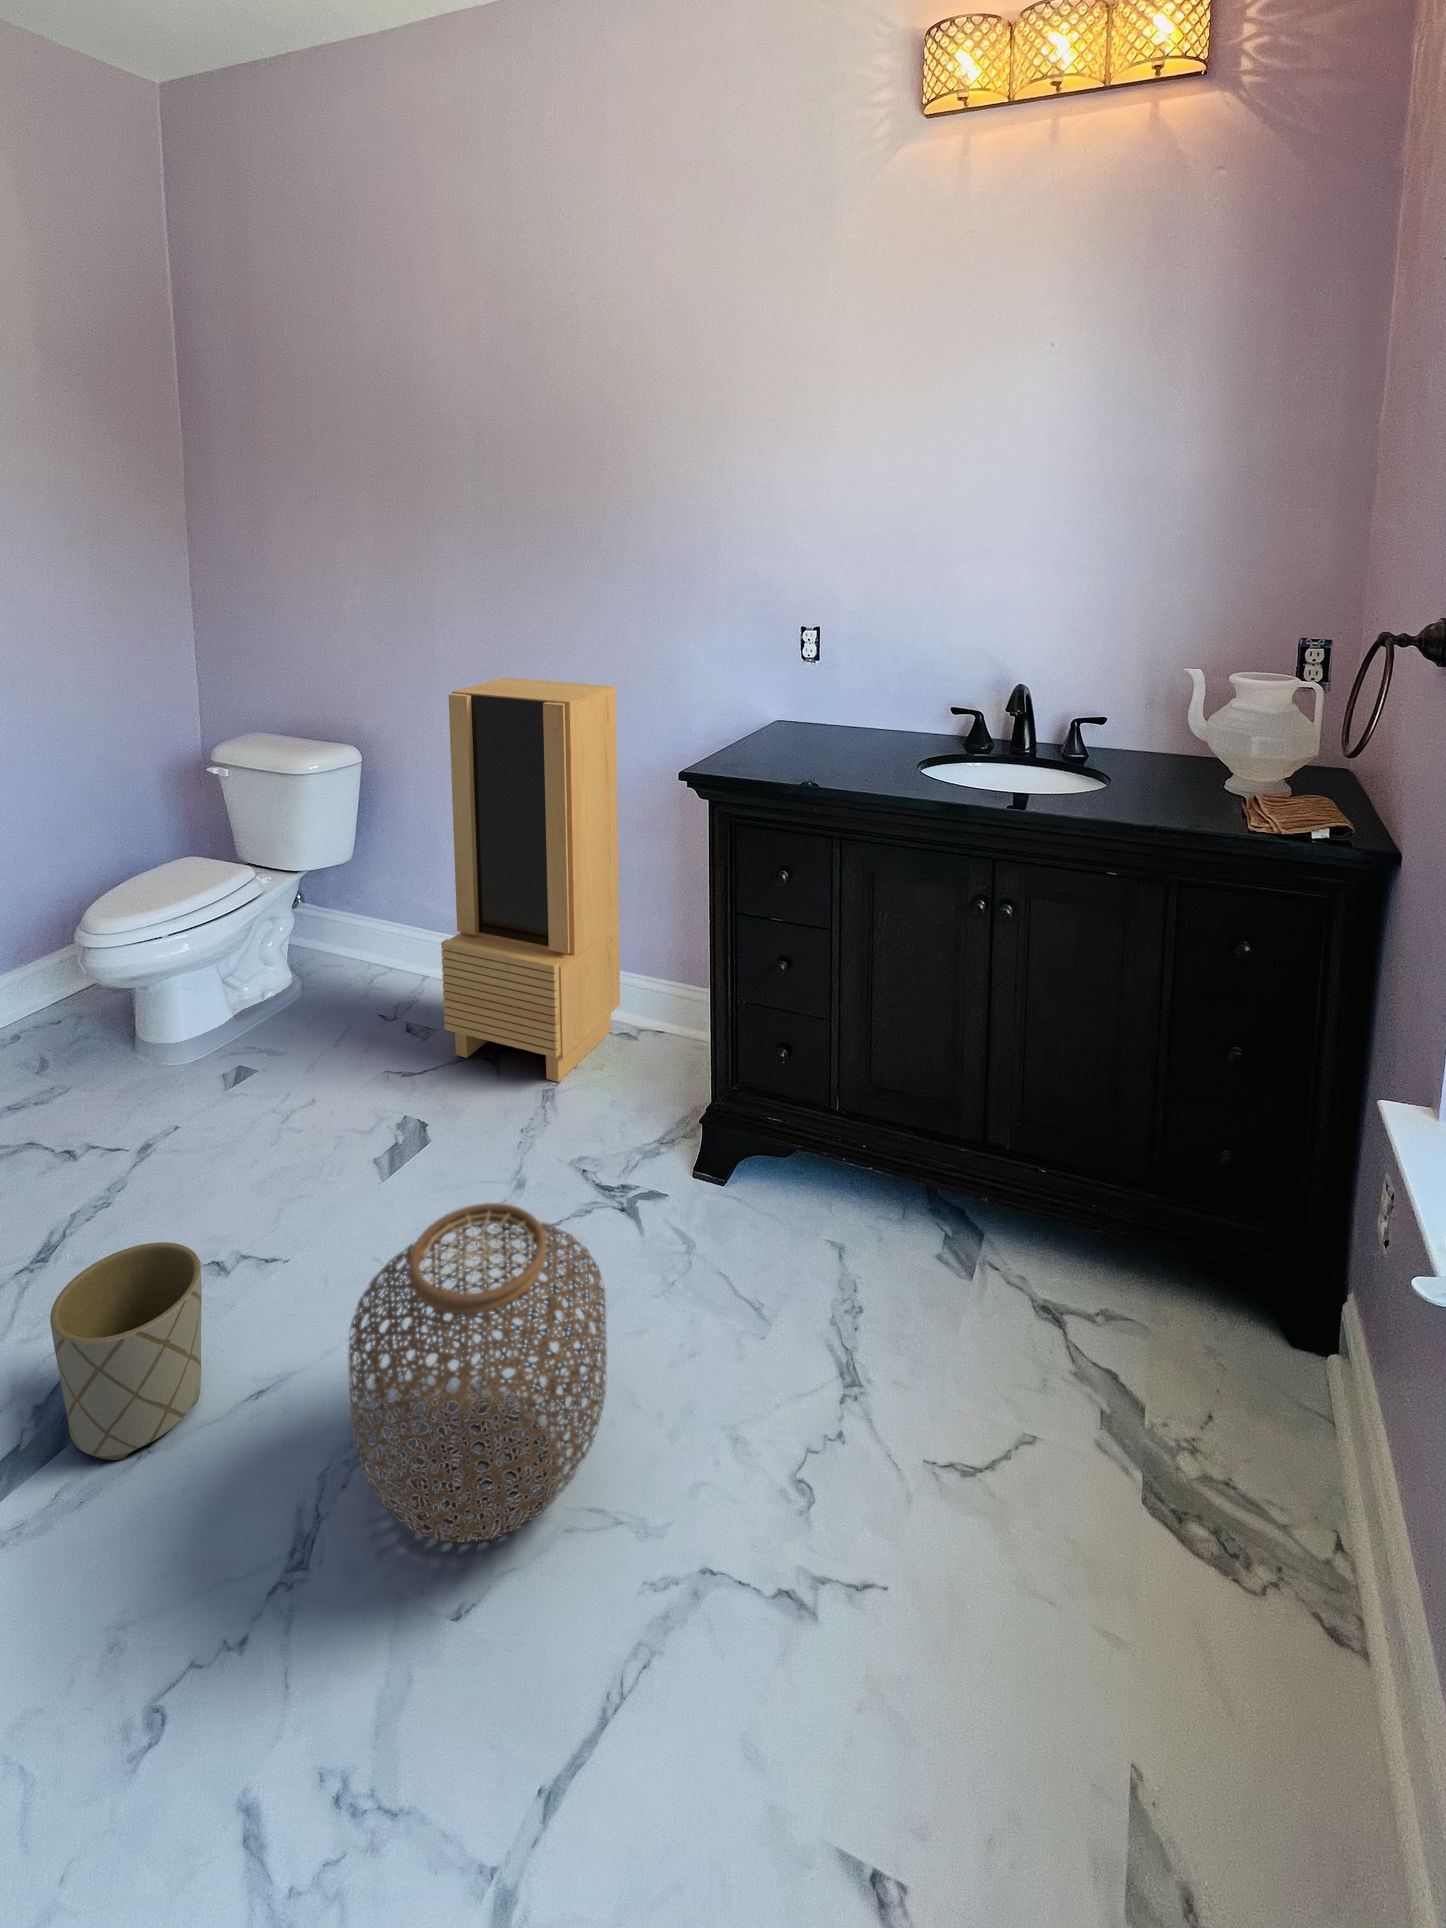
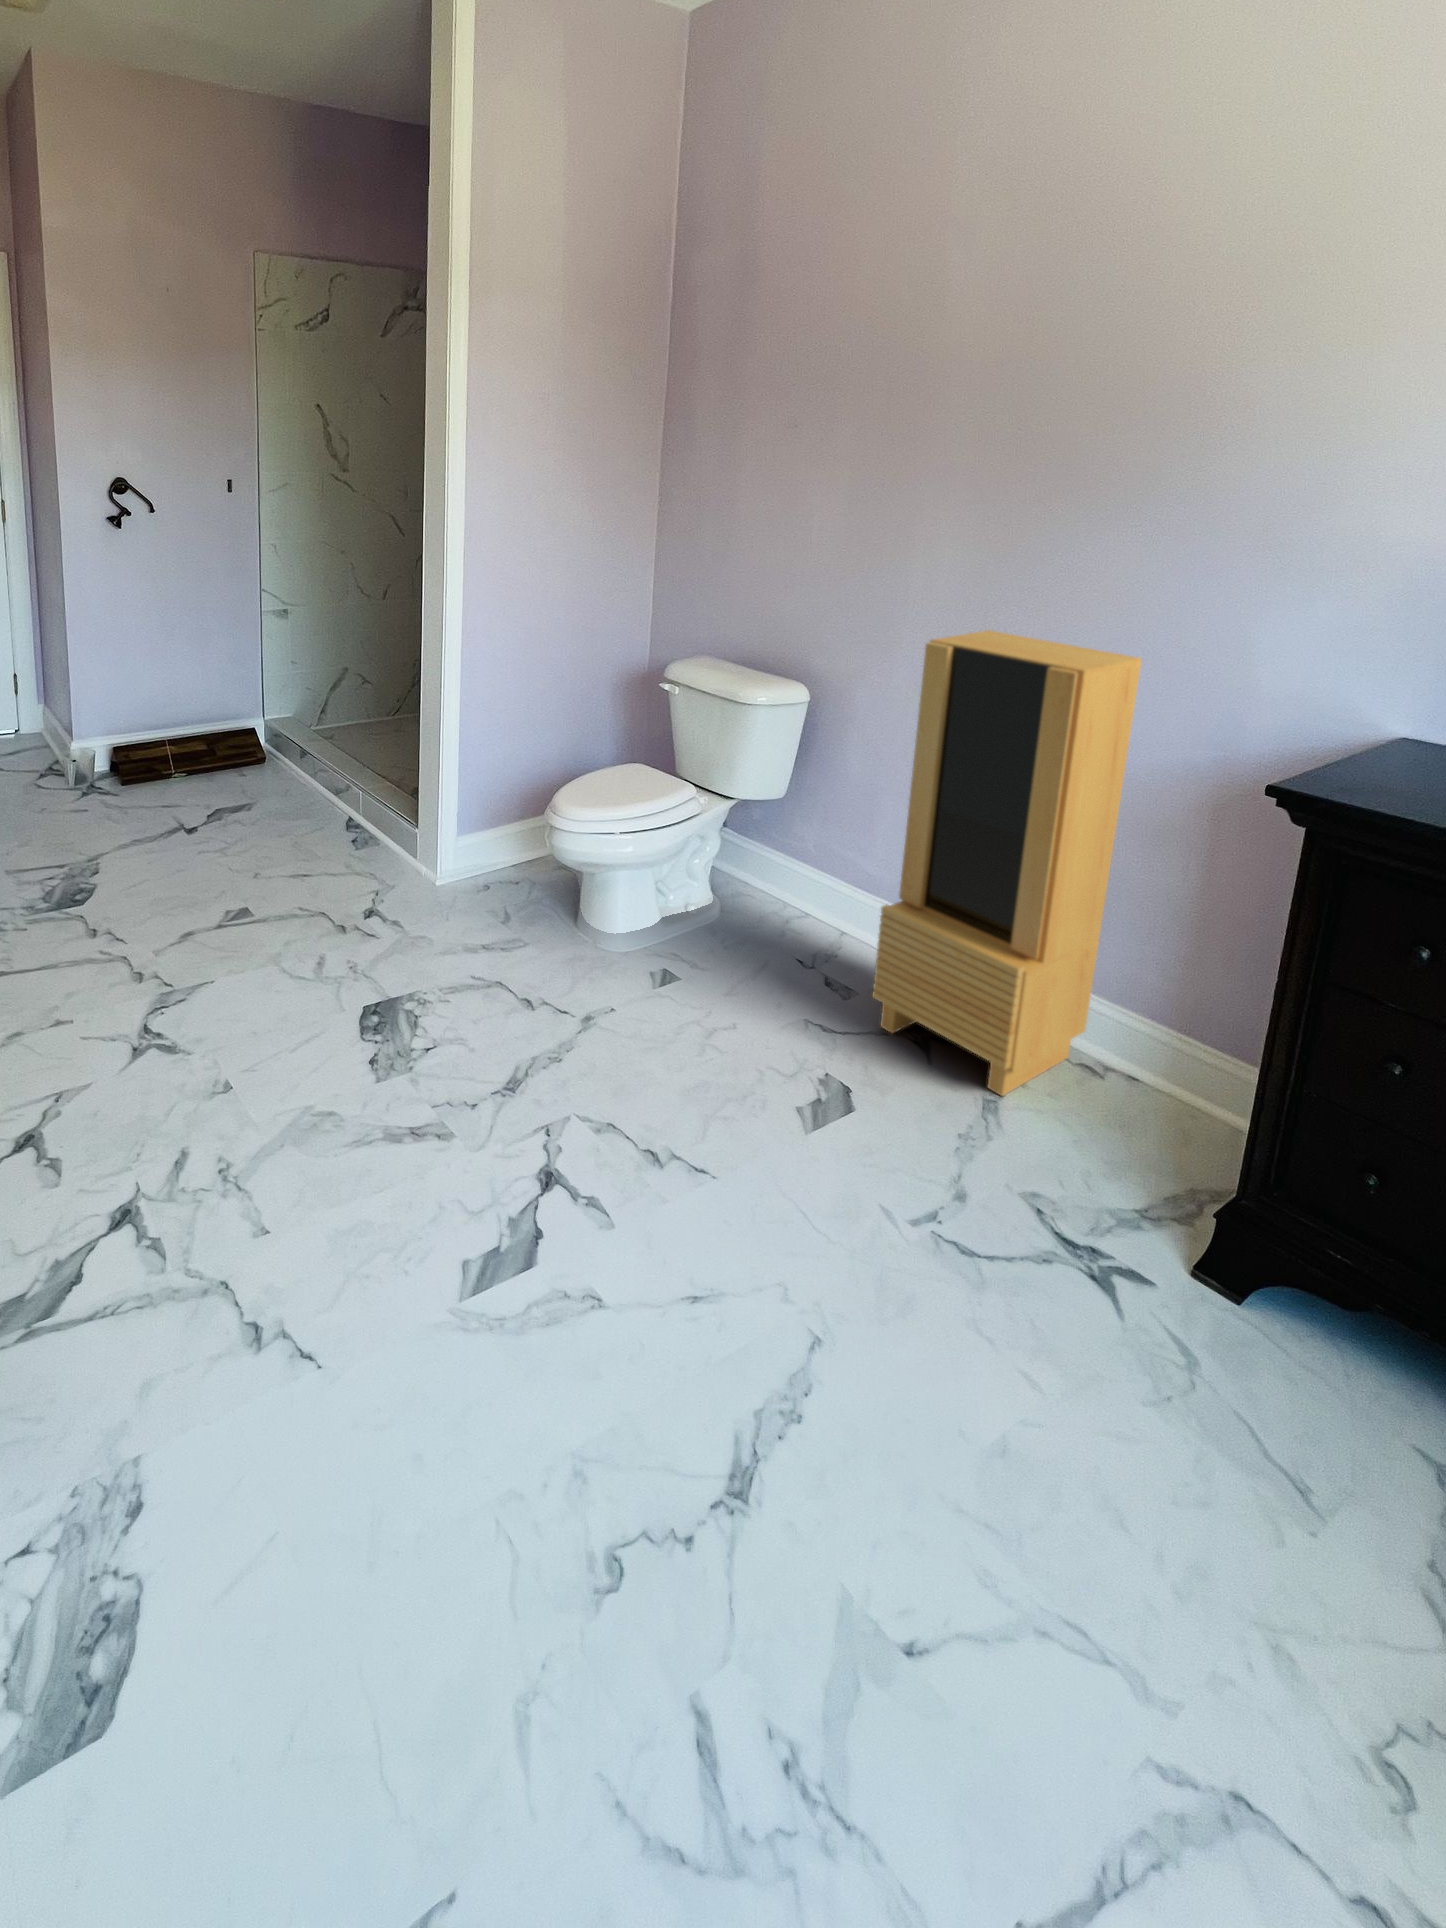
woven basket: present [349,1203,606,1543] -> none [800,1217,1110,1589]
planter: present [50,1242,201,1460] -> none [536,1115,655,1298]

